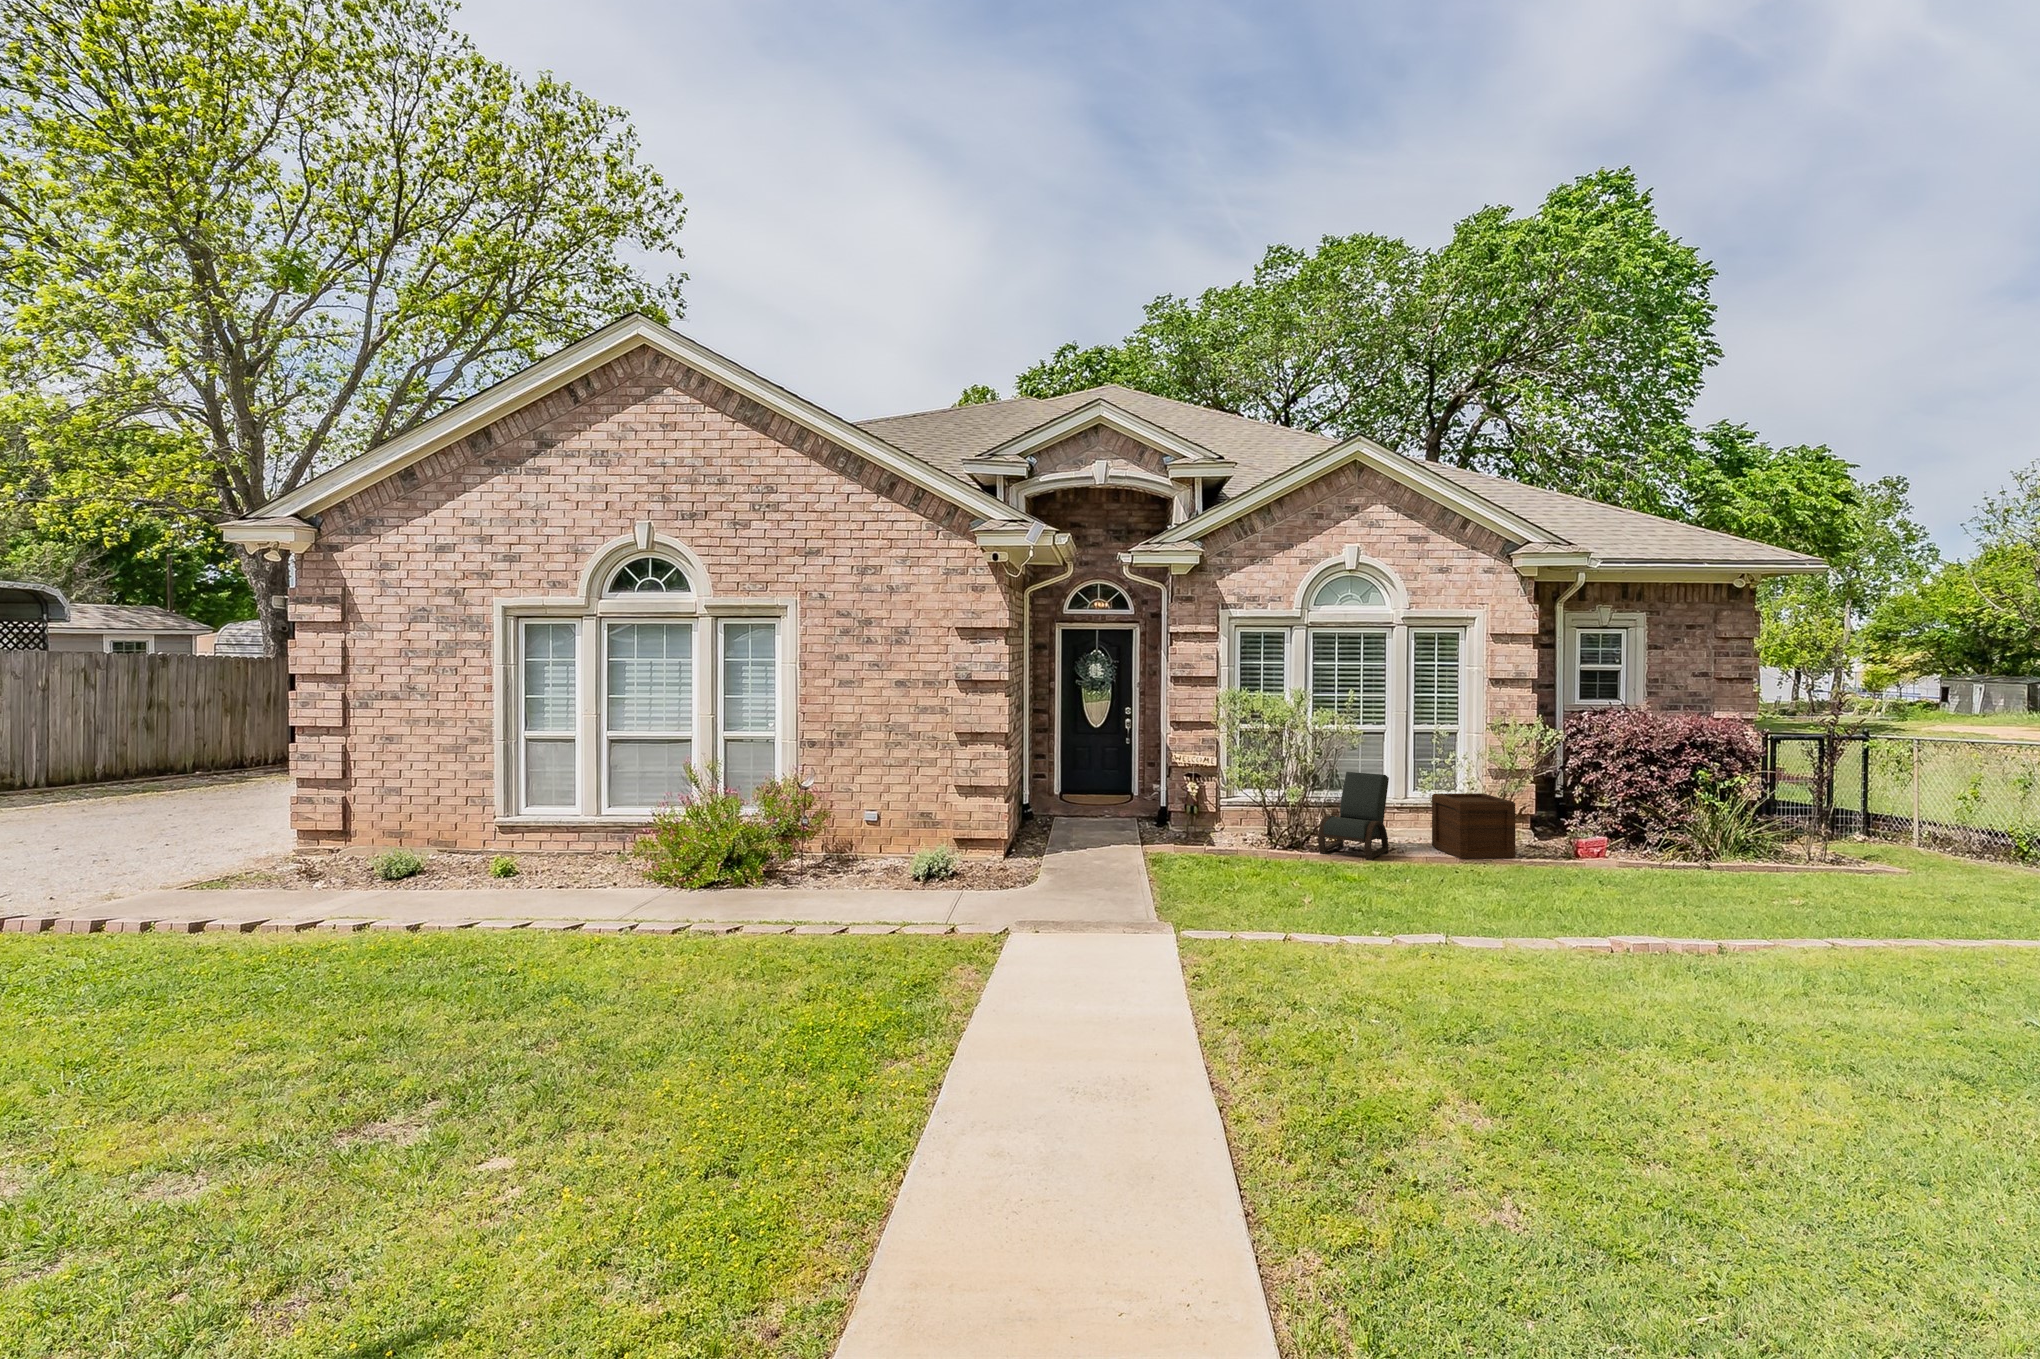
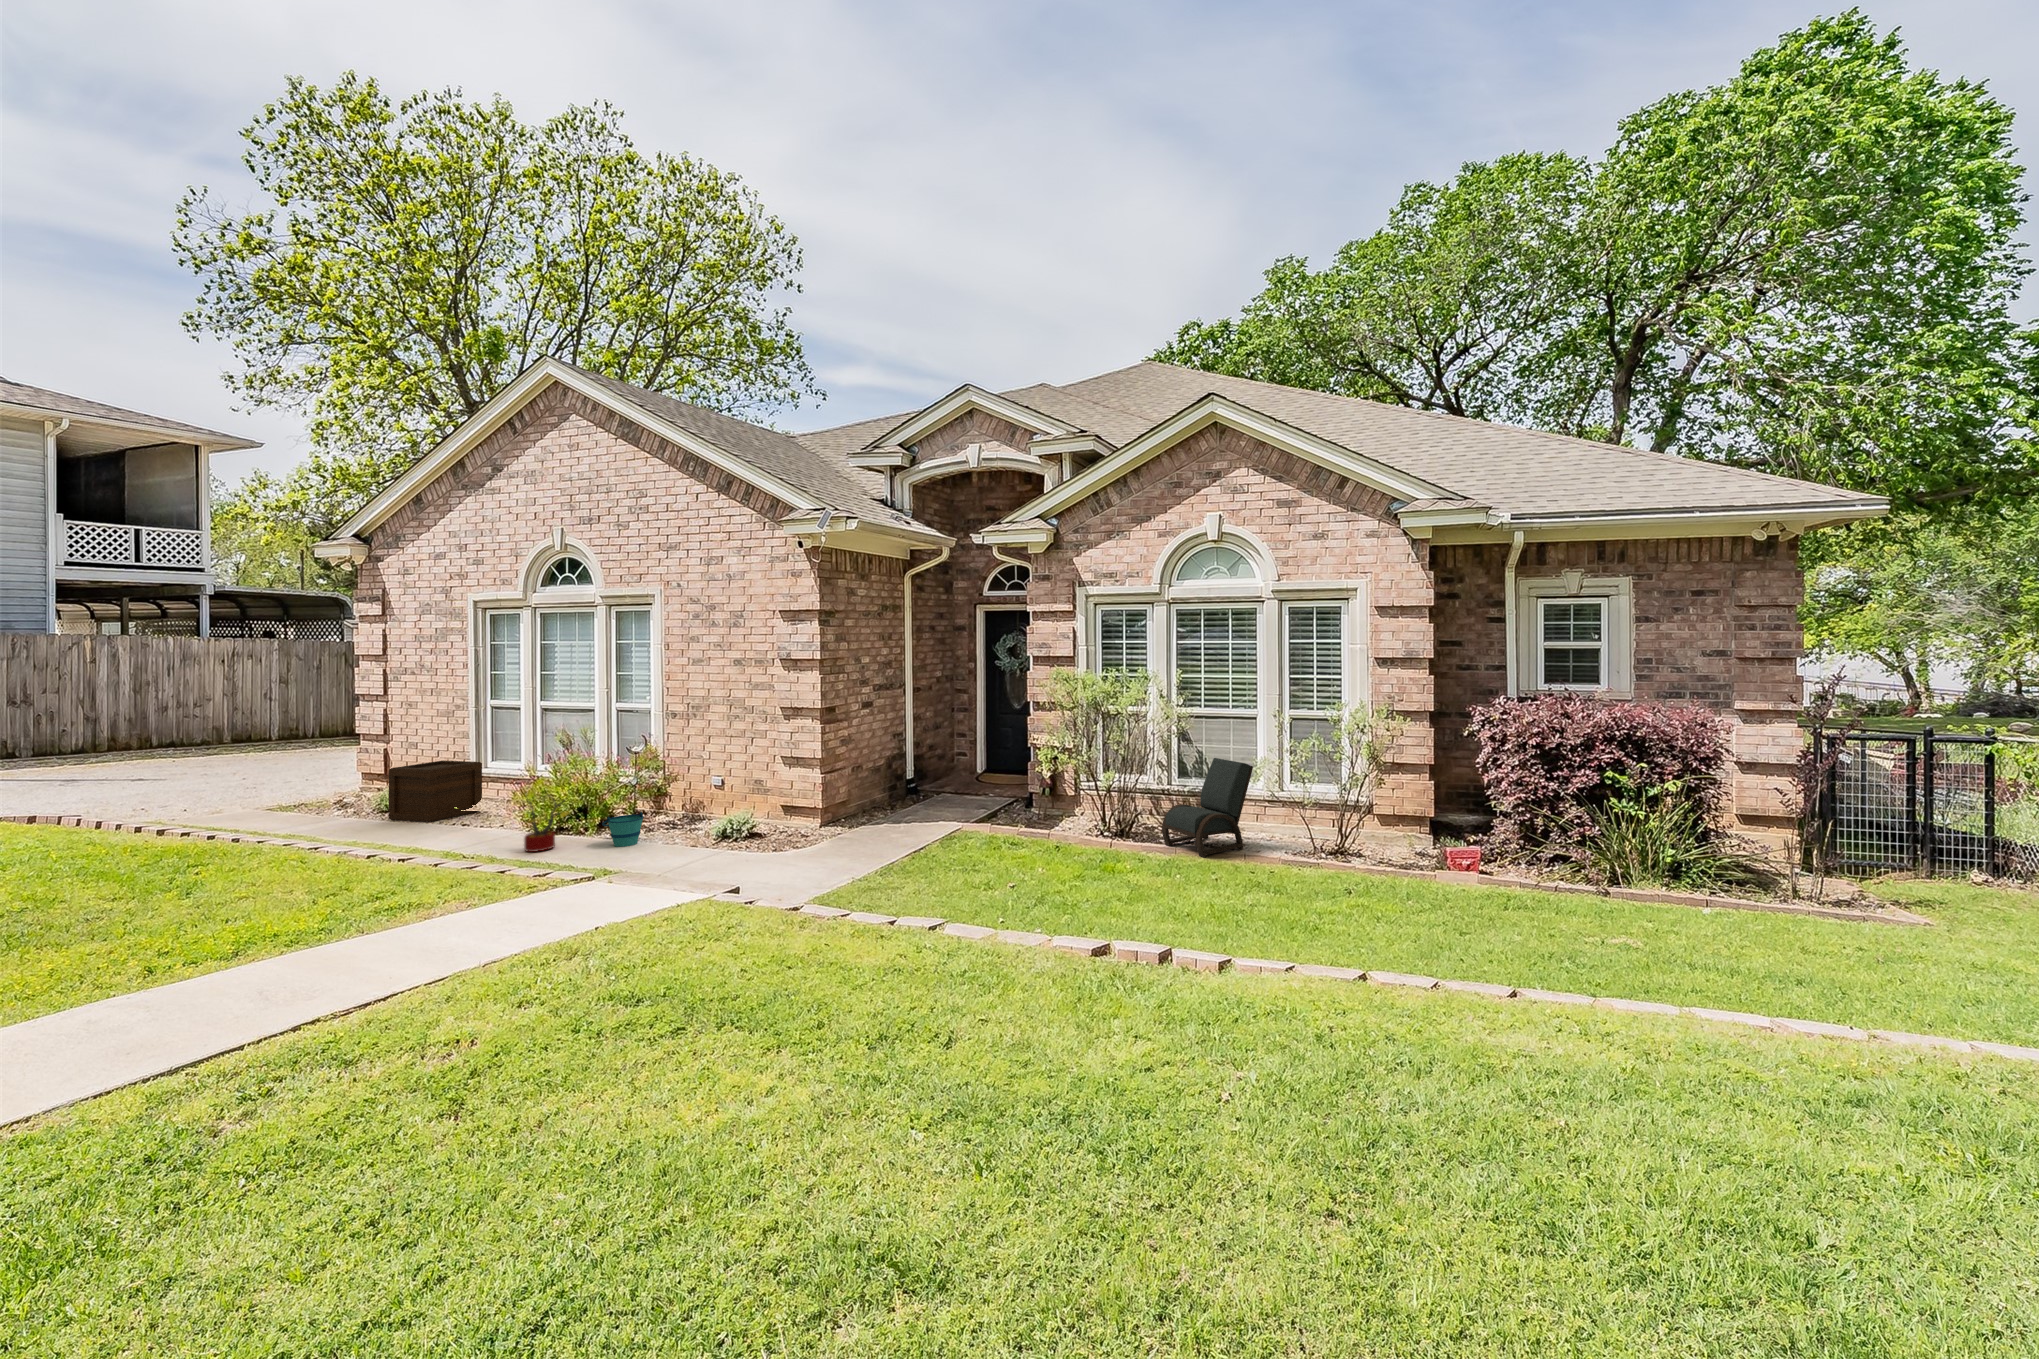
wooden crate: present [1432,793,1516,859] -> present [389,760,482,822]
decorative plant: none [688,826,760,899] -> present [524,791,568,852]
bucket: none [776,850,820,889] -> present [602,812,644,847]

